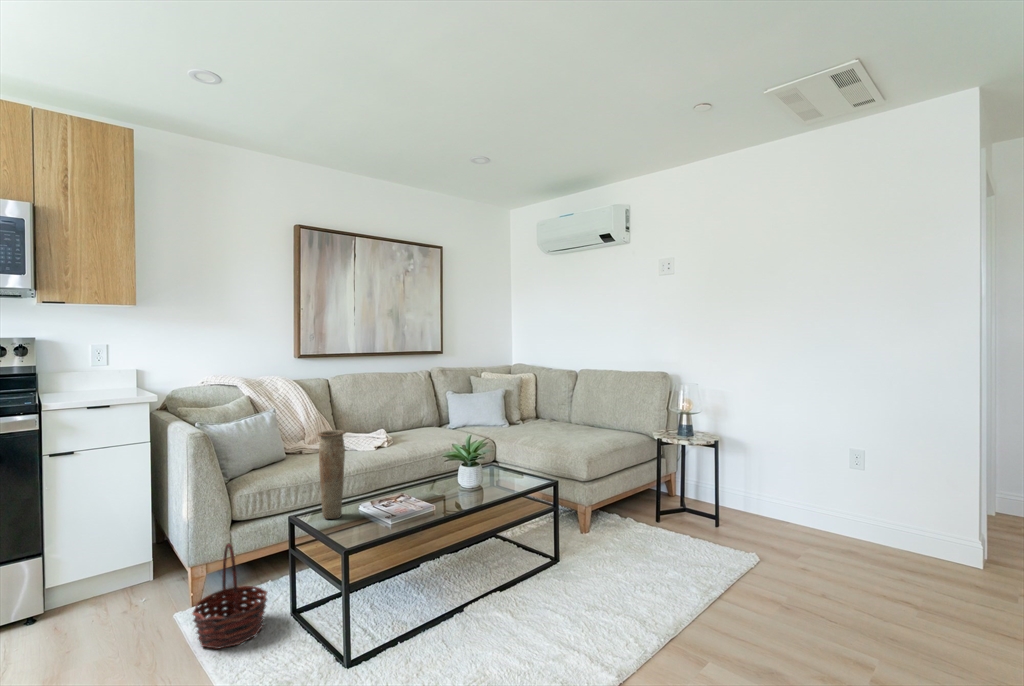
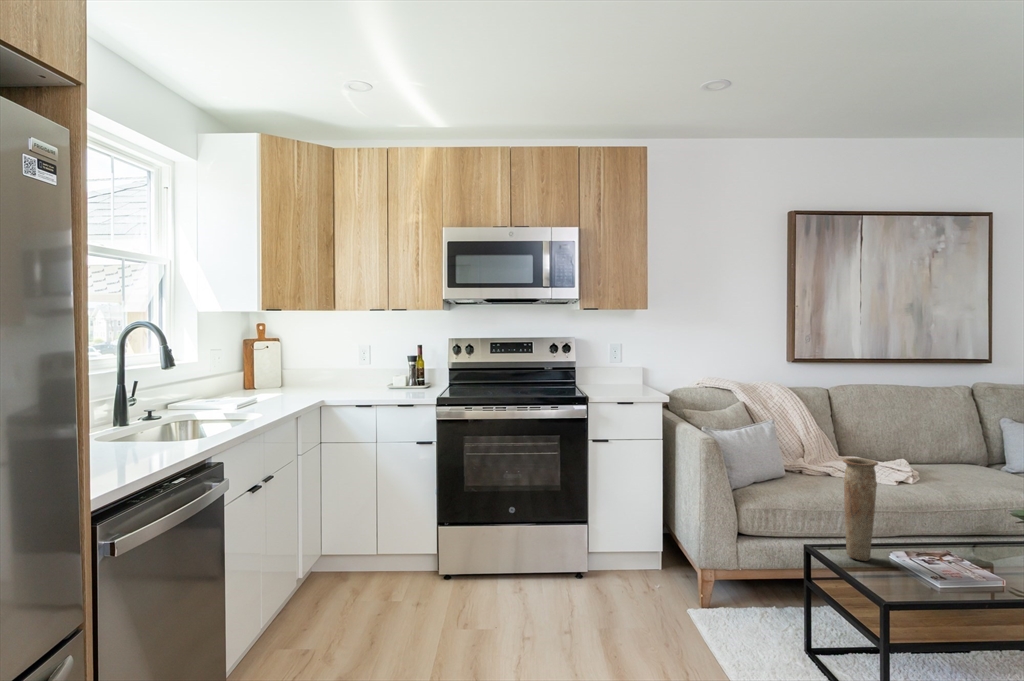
basket: present [192,544,267,649] -> none [711,557,783,663]

